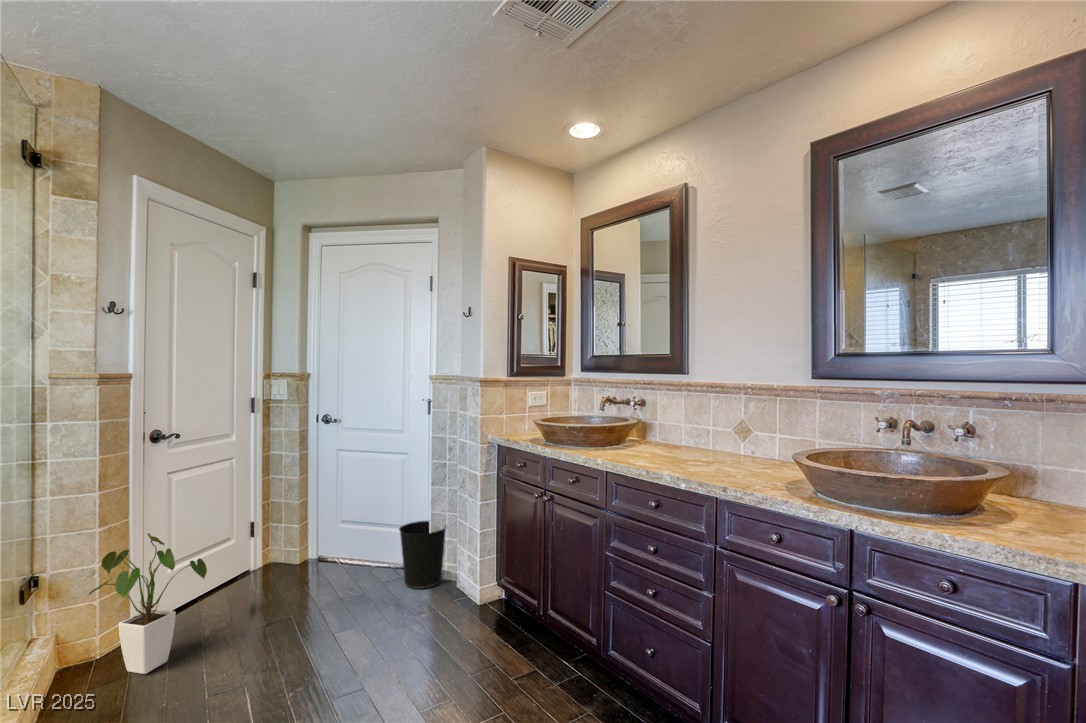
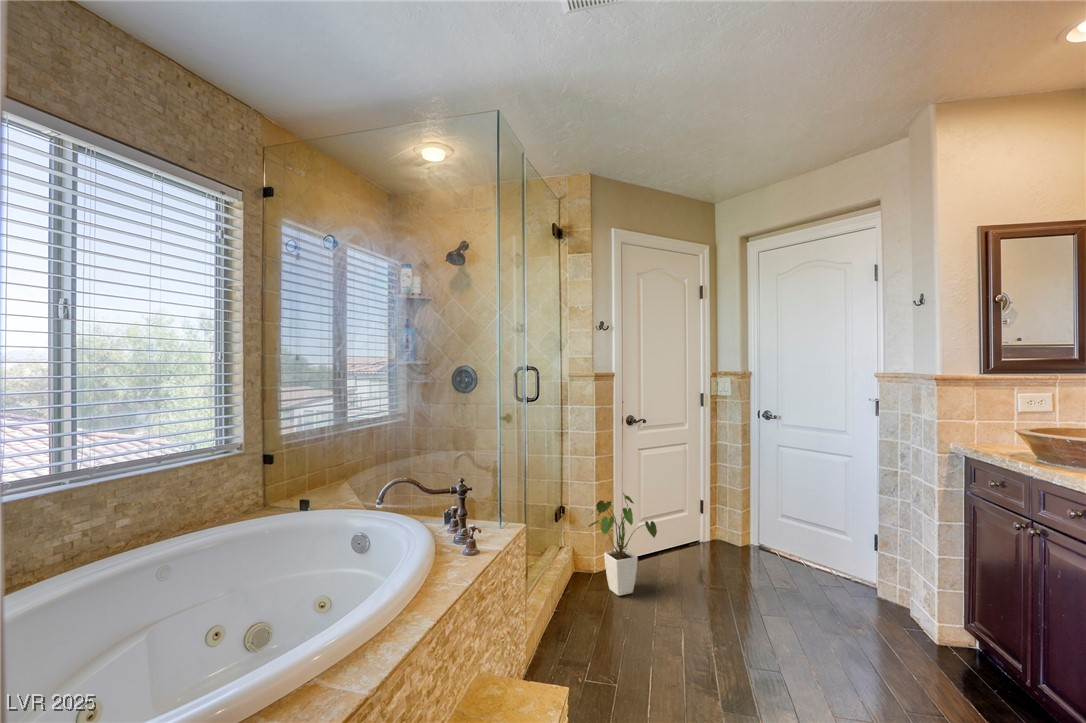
wastebasket: present [399,521,446,589] -> none [839,539,902,619]

